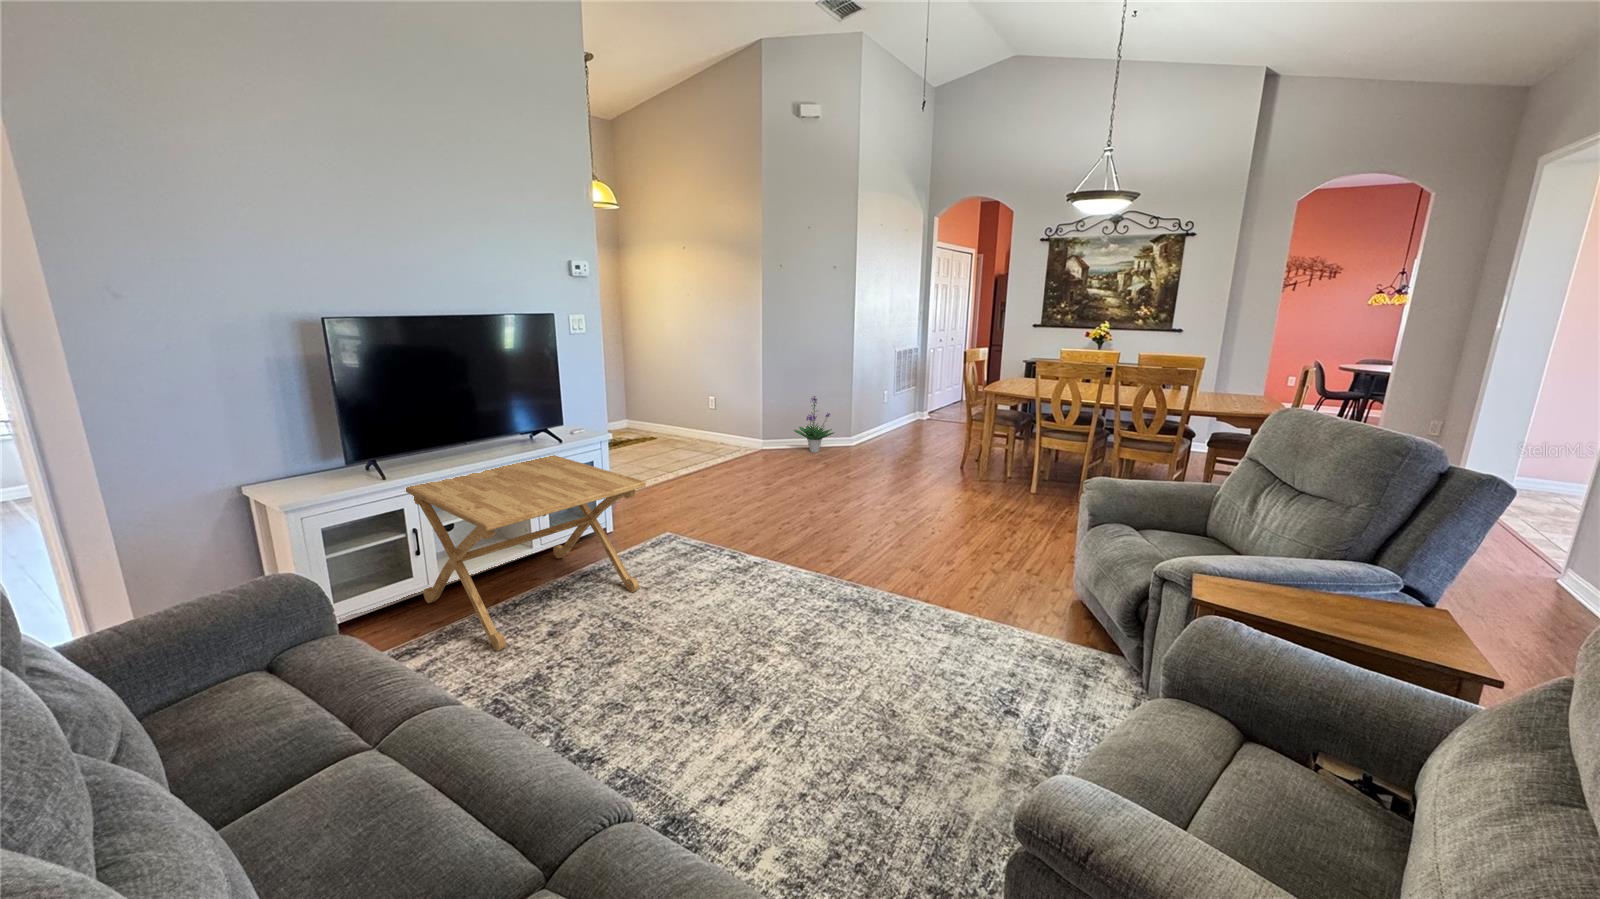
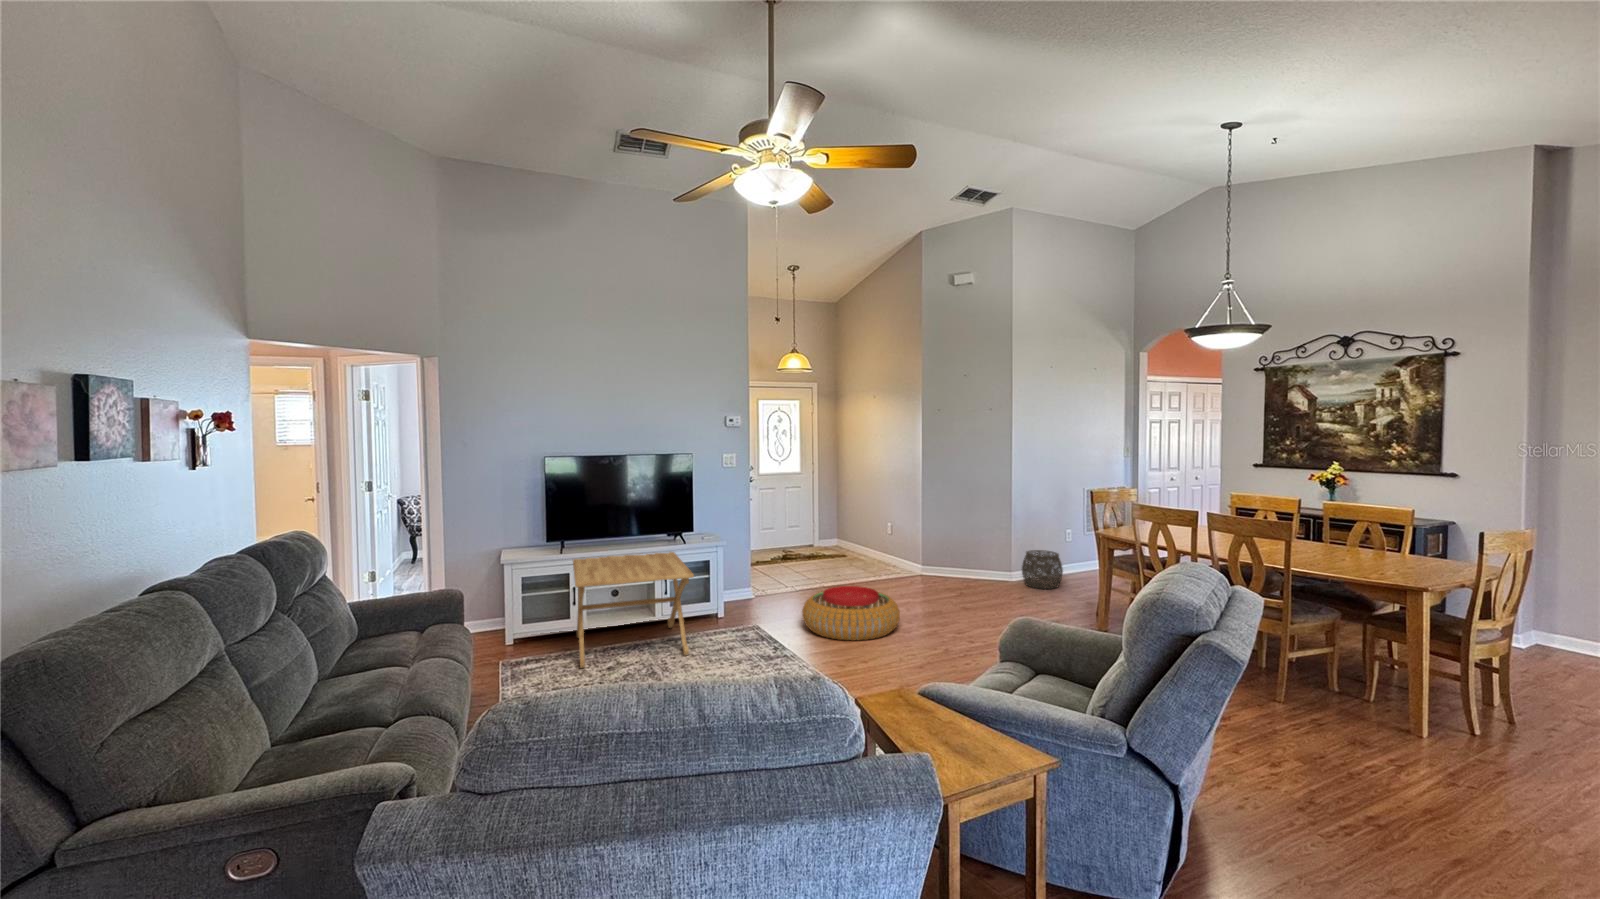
potted plant: present [794,396,834,453] -> none [946,528,986,585]
woven basket: none [861,412,899,448] -> present [1022,550,1063,589]
pouf: none [722,468,833,532] -> present [802,586,900,641]

